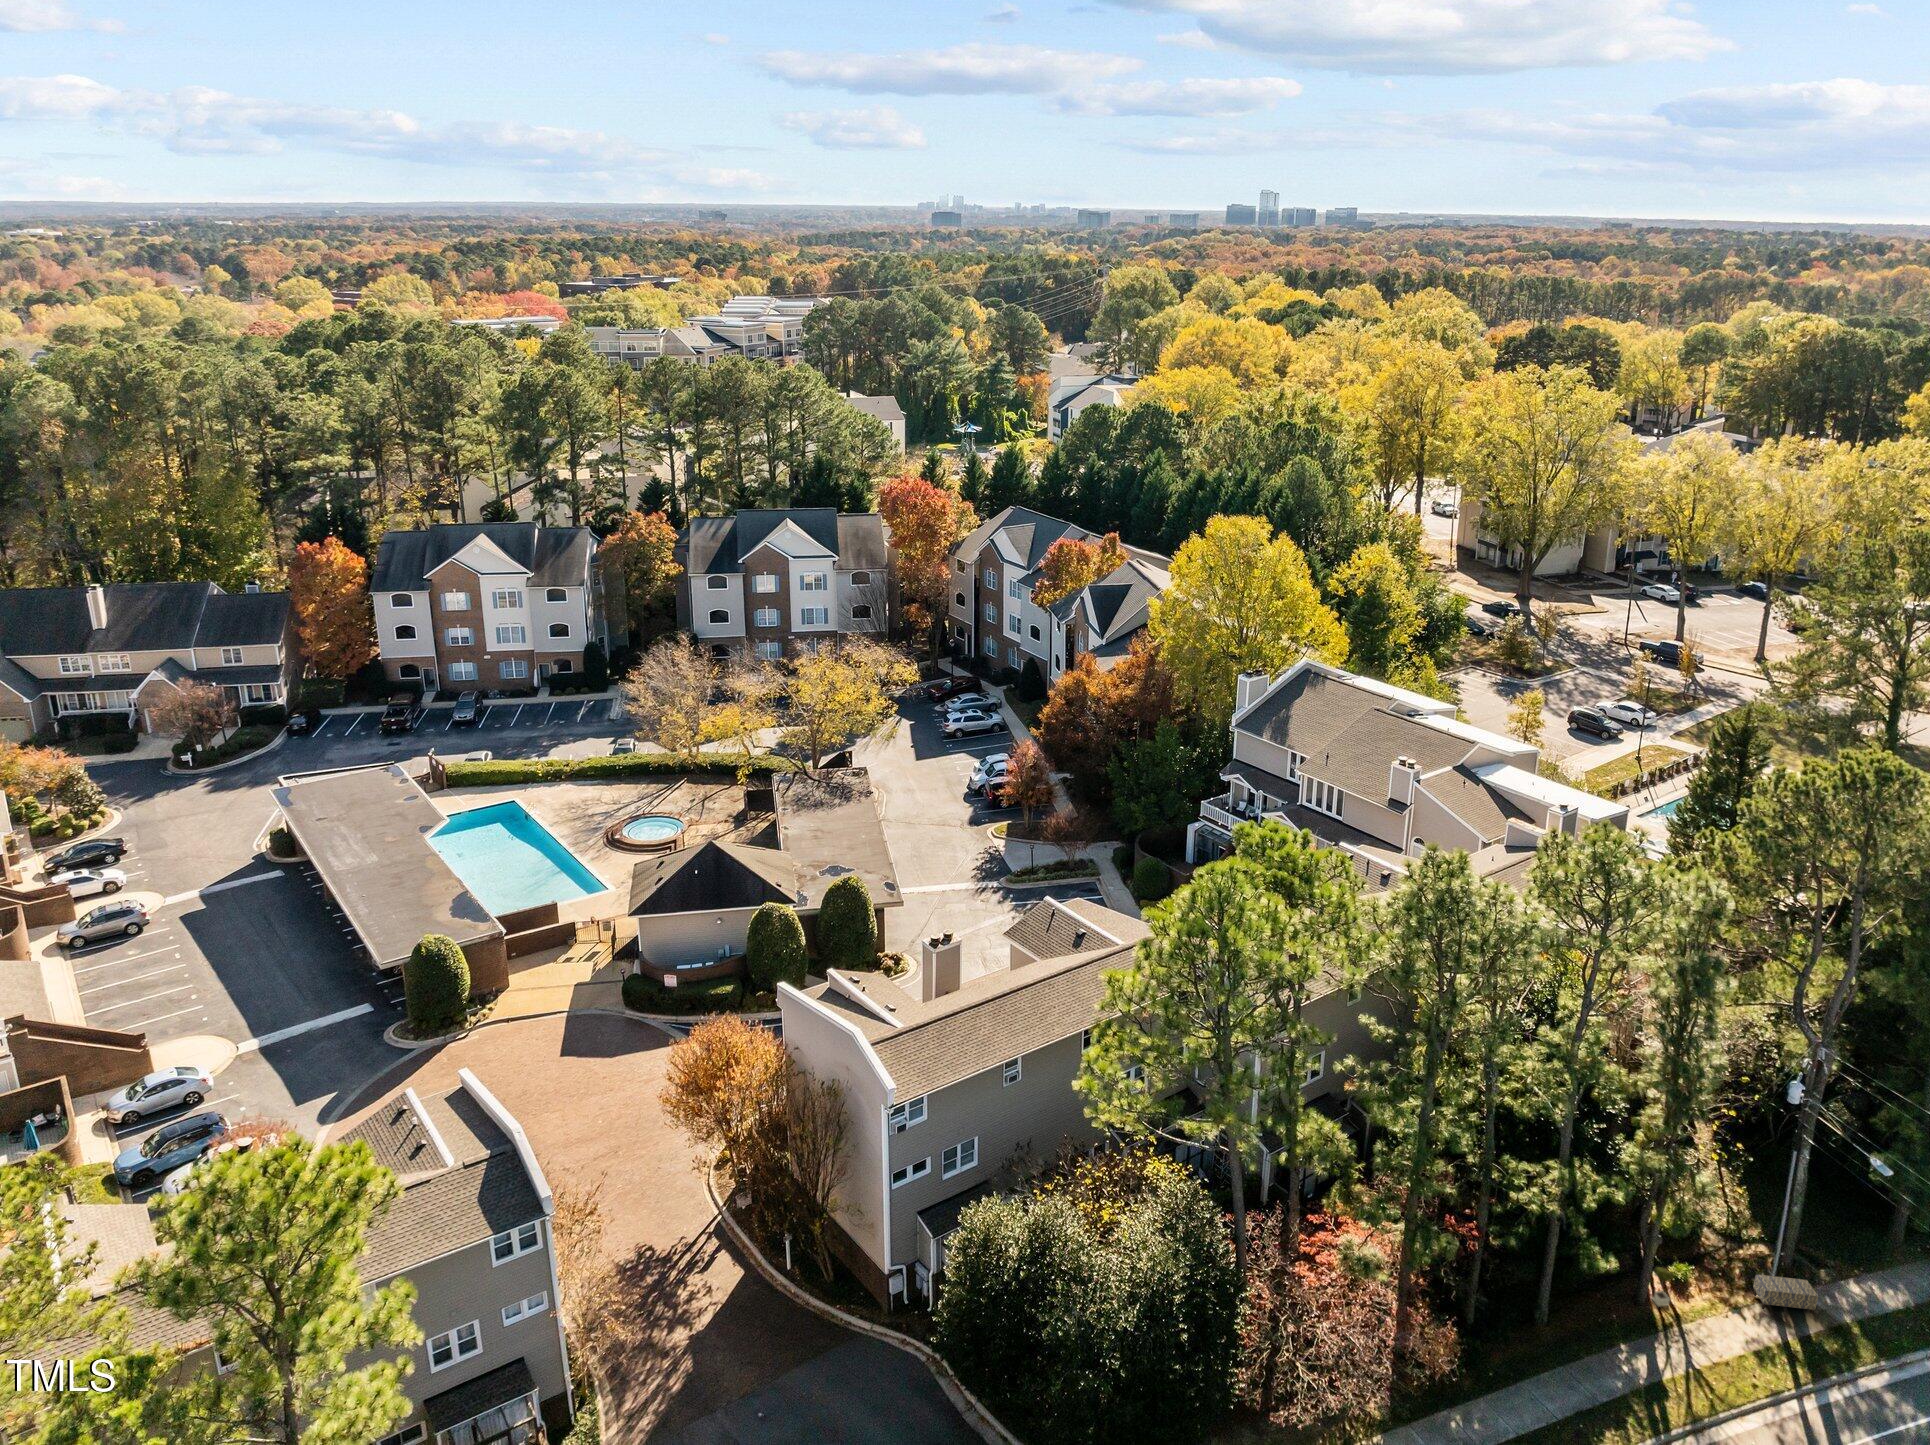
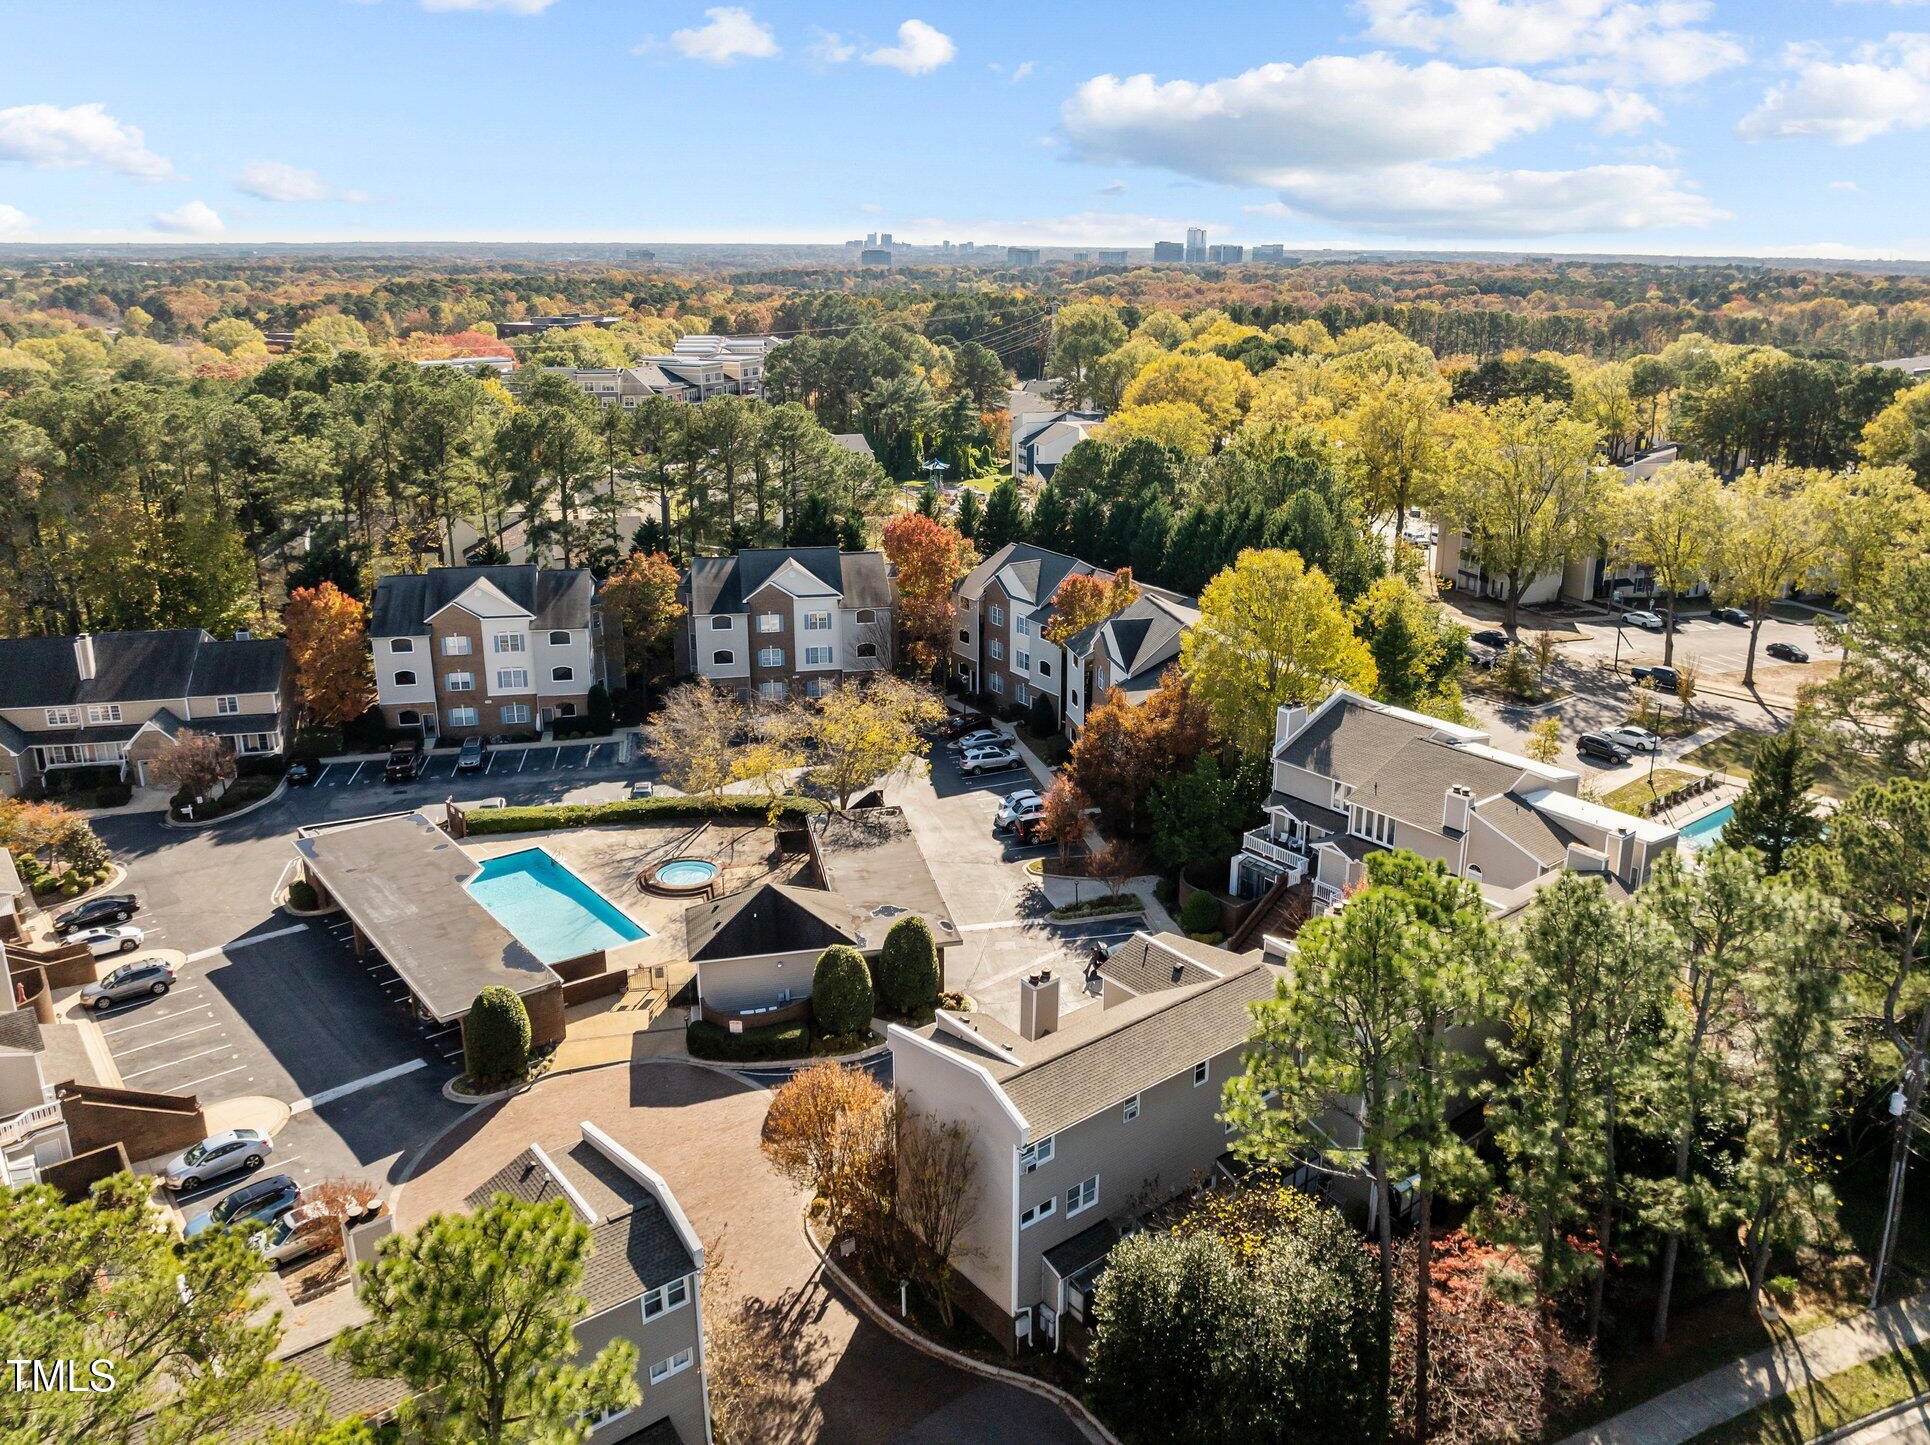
bench: present [1753,1274,1818,1313] -> none [1857,1285,1921,1323]

